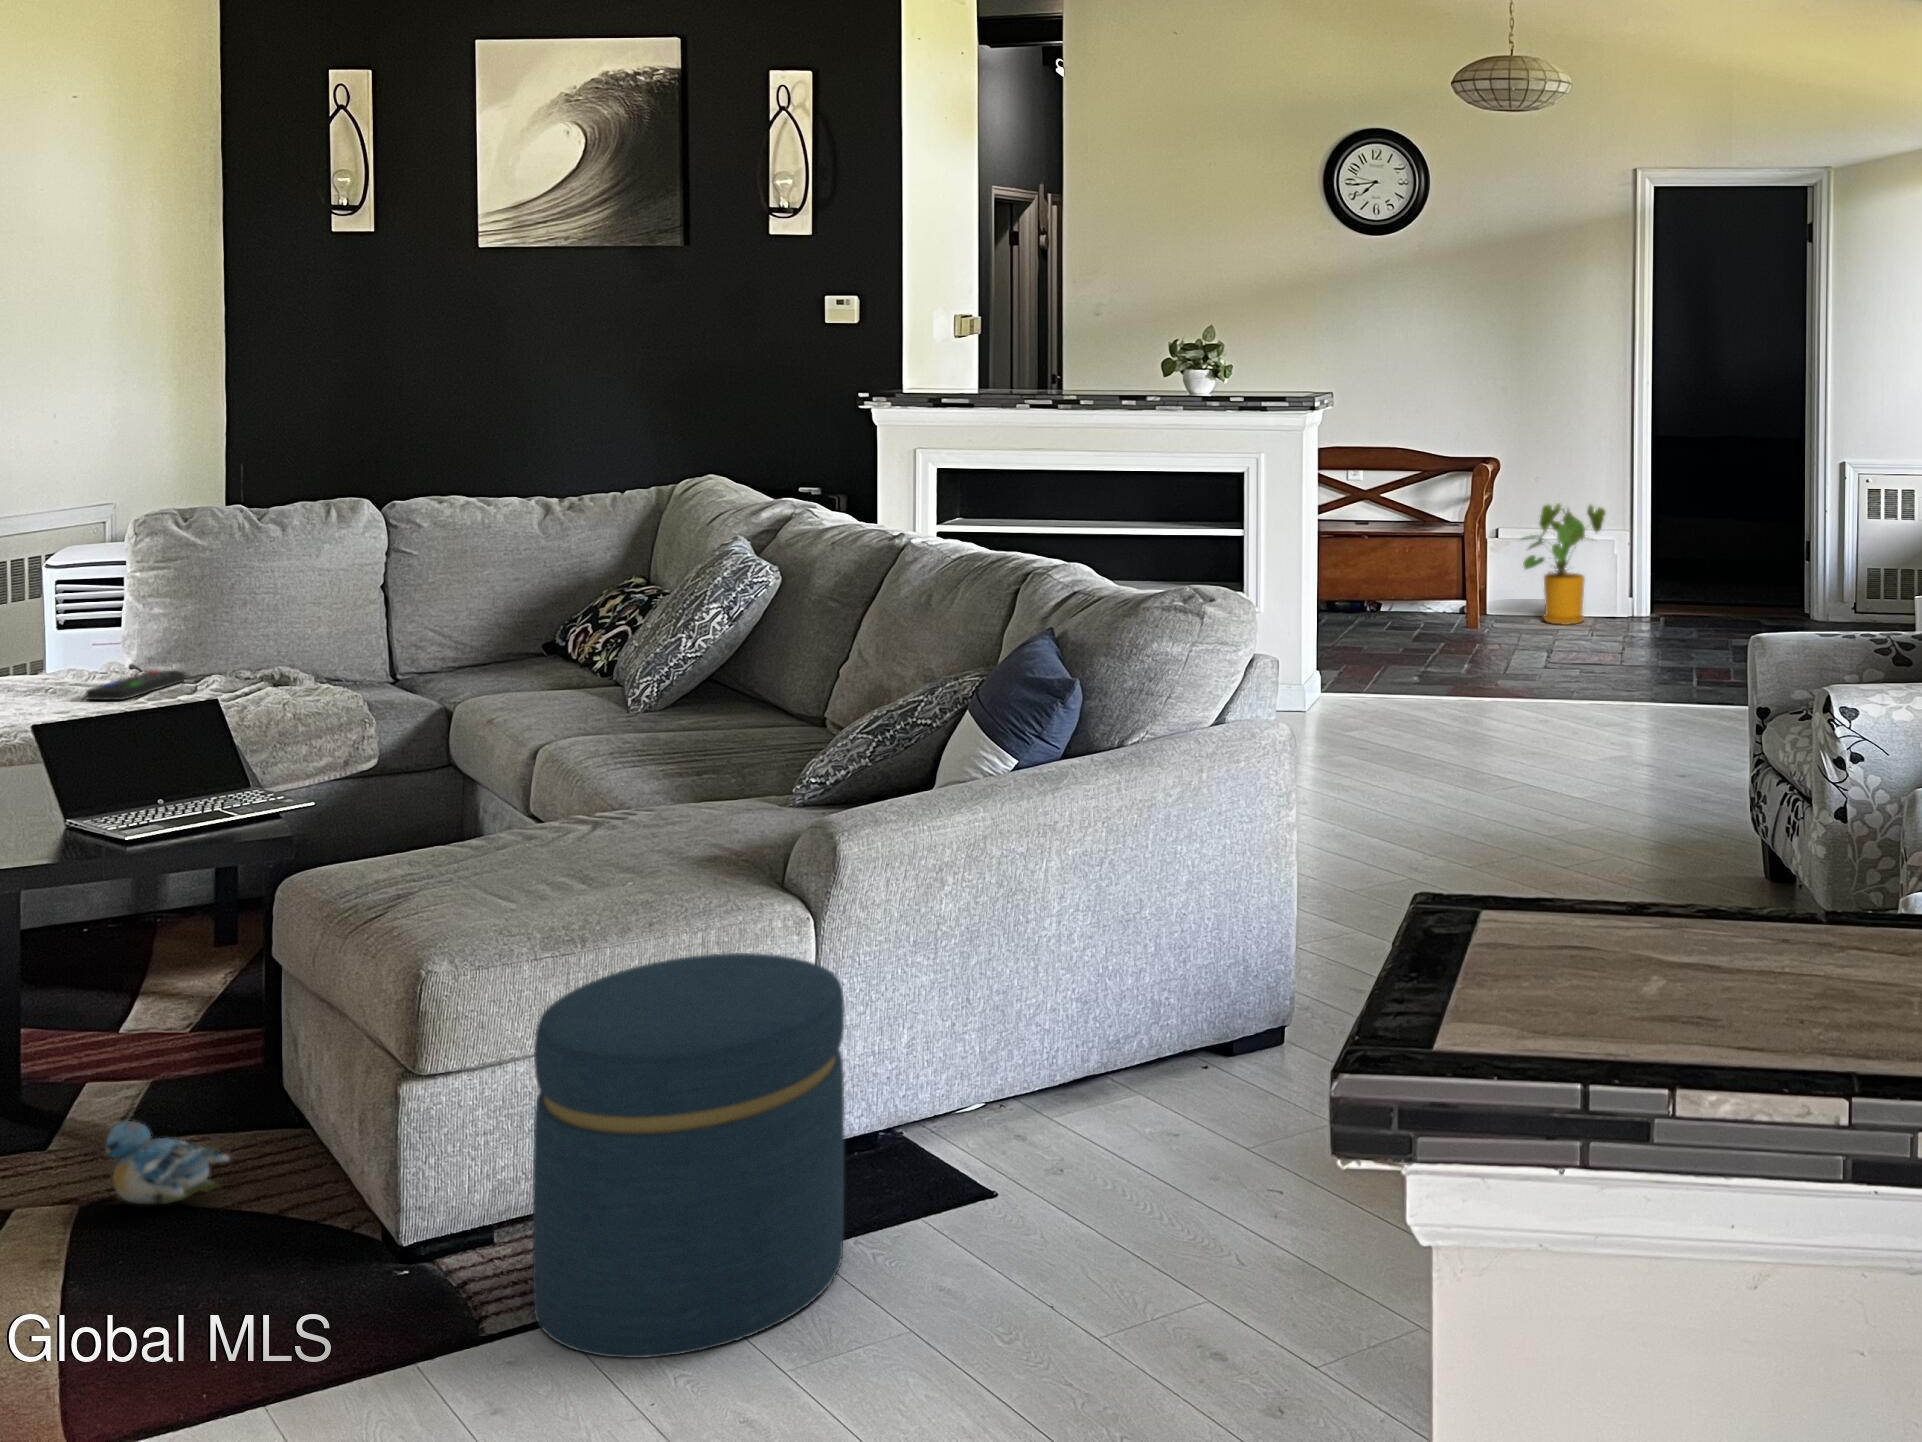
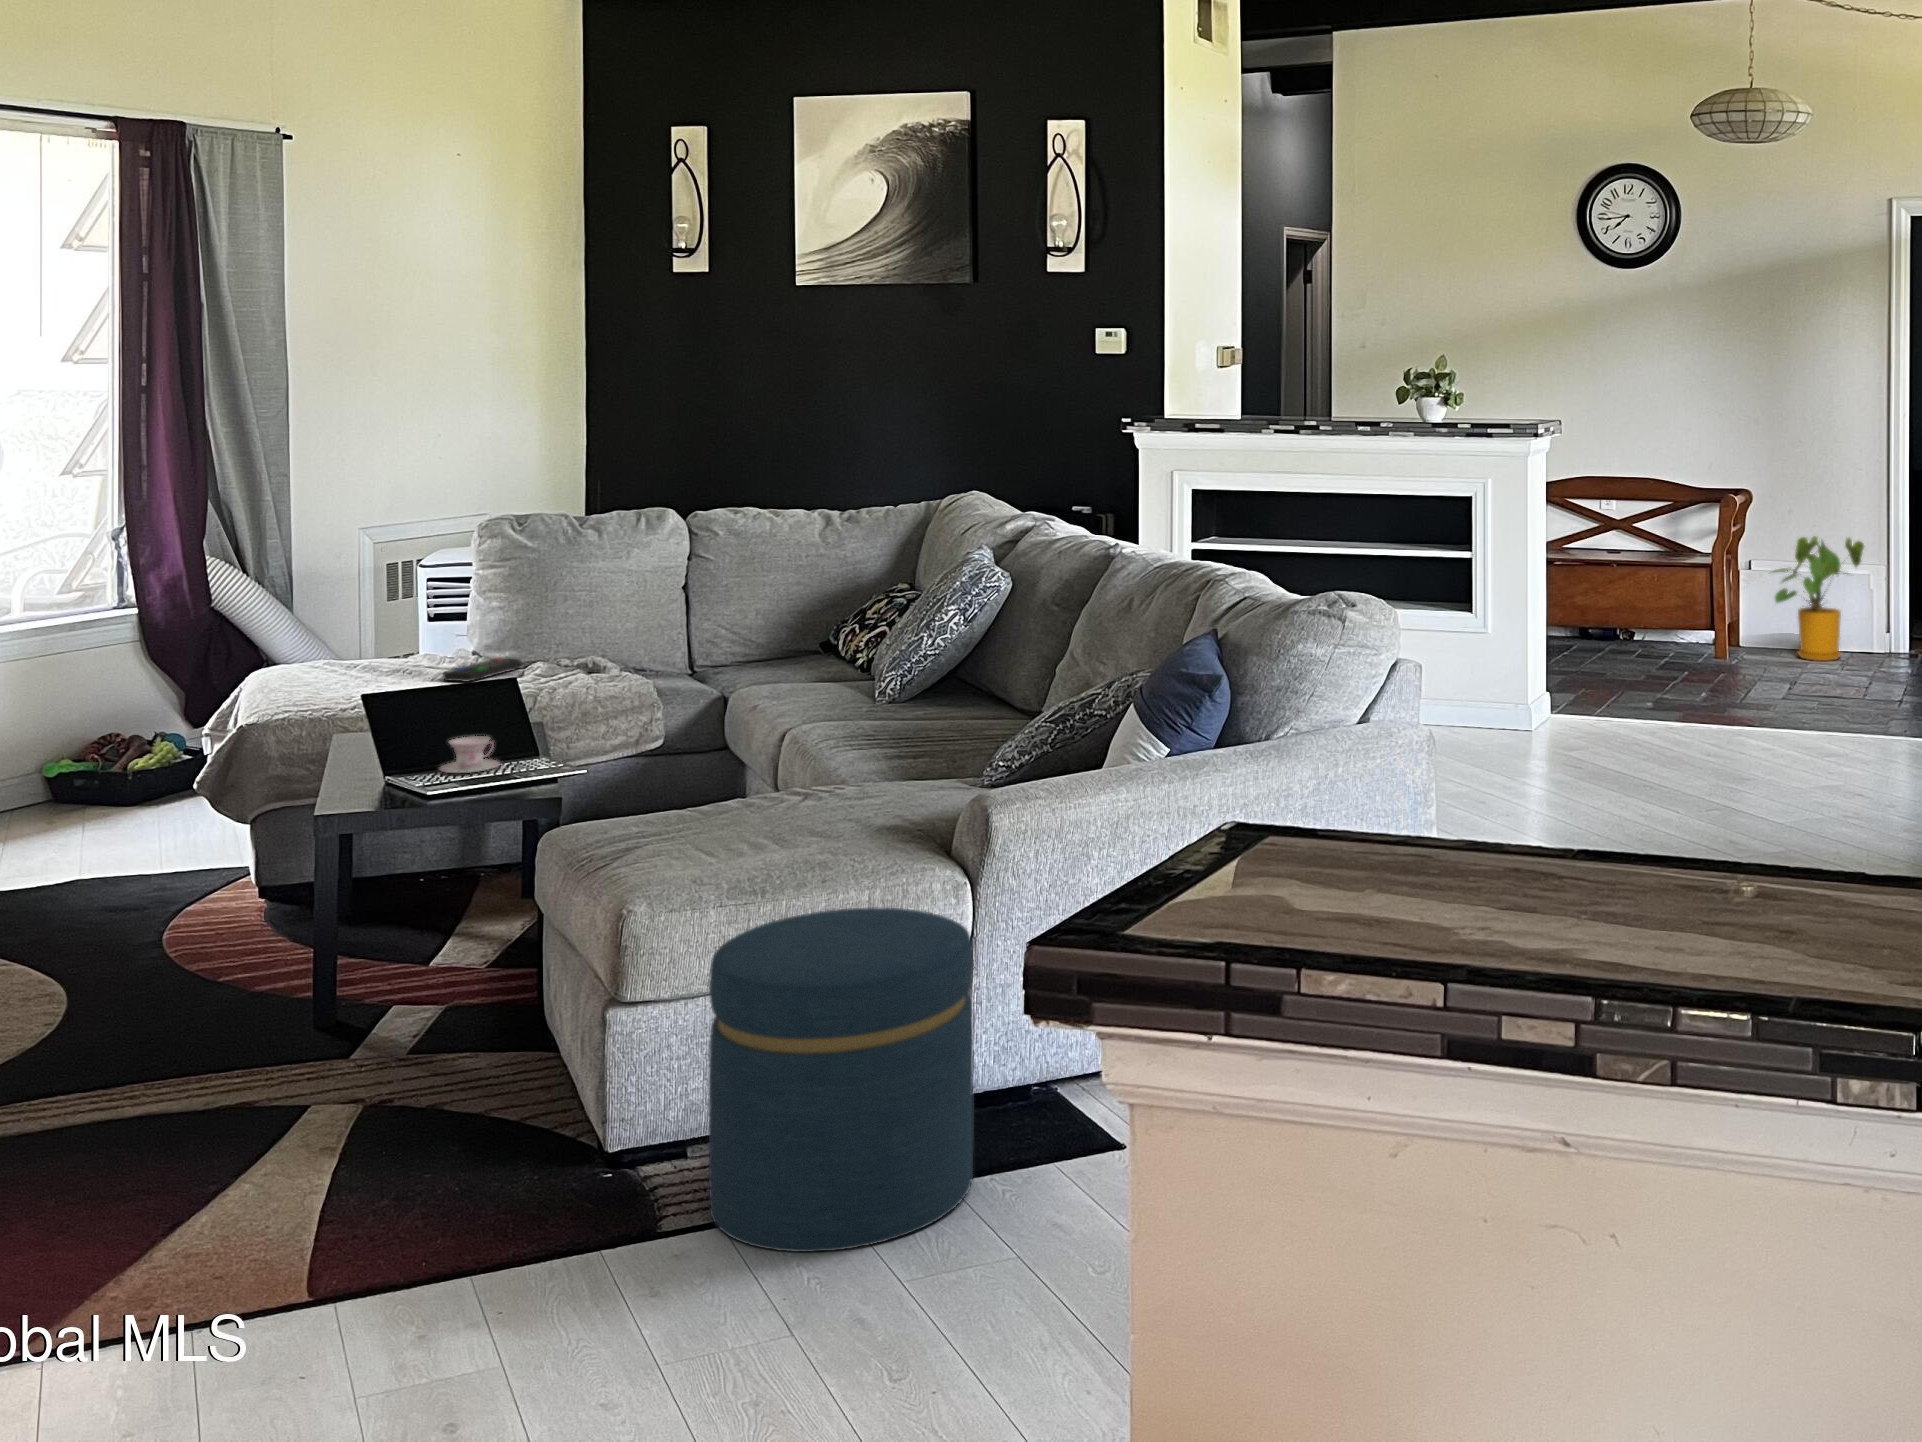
teacup: none [114,770,193,815] -> present [440,736,500,773]
plush toy: present [105,1121,229,1205] -> none [405,1024,501,1097]

